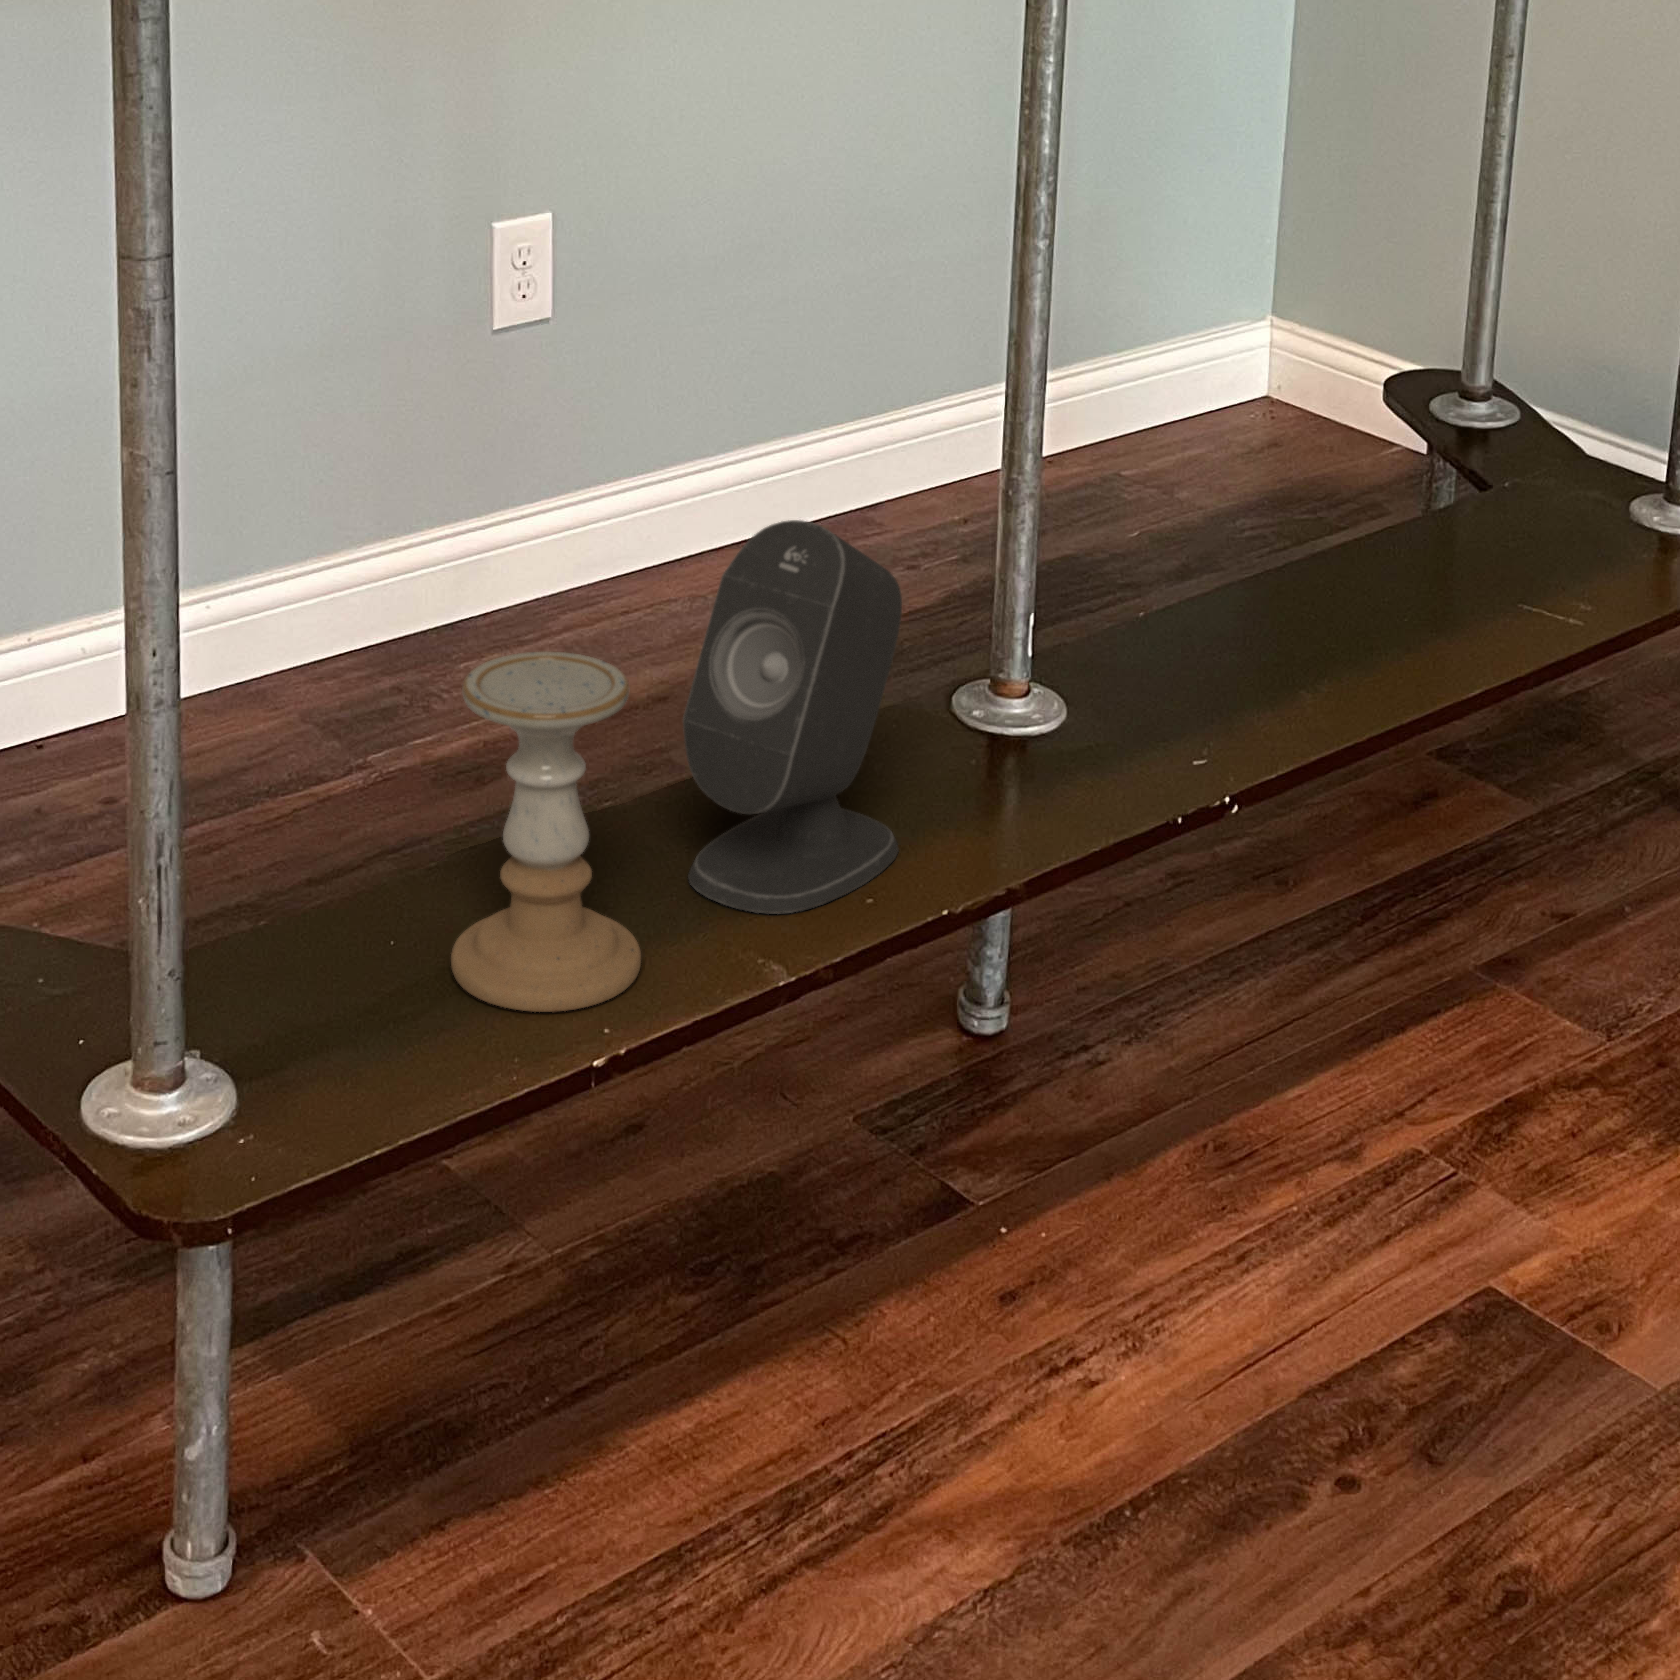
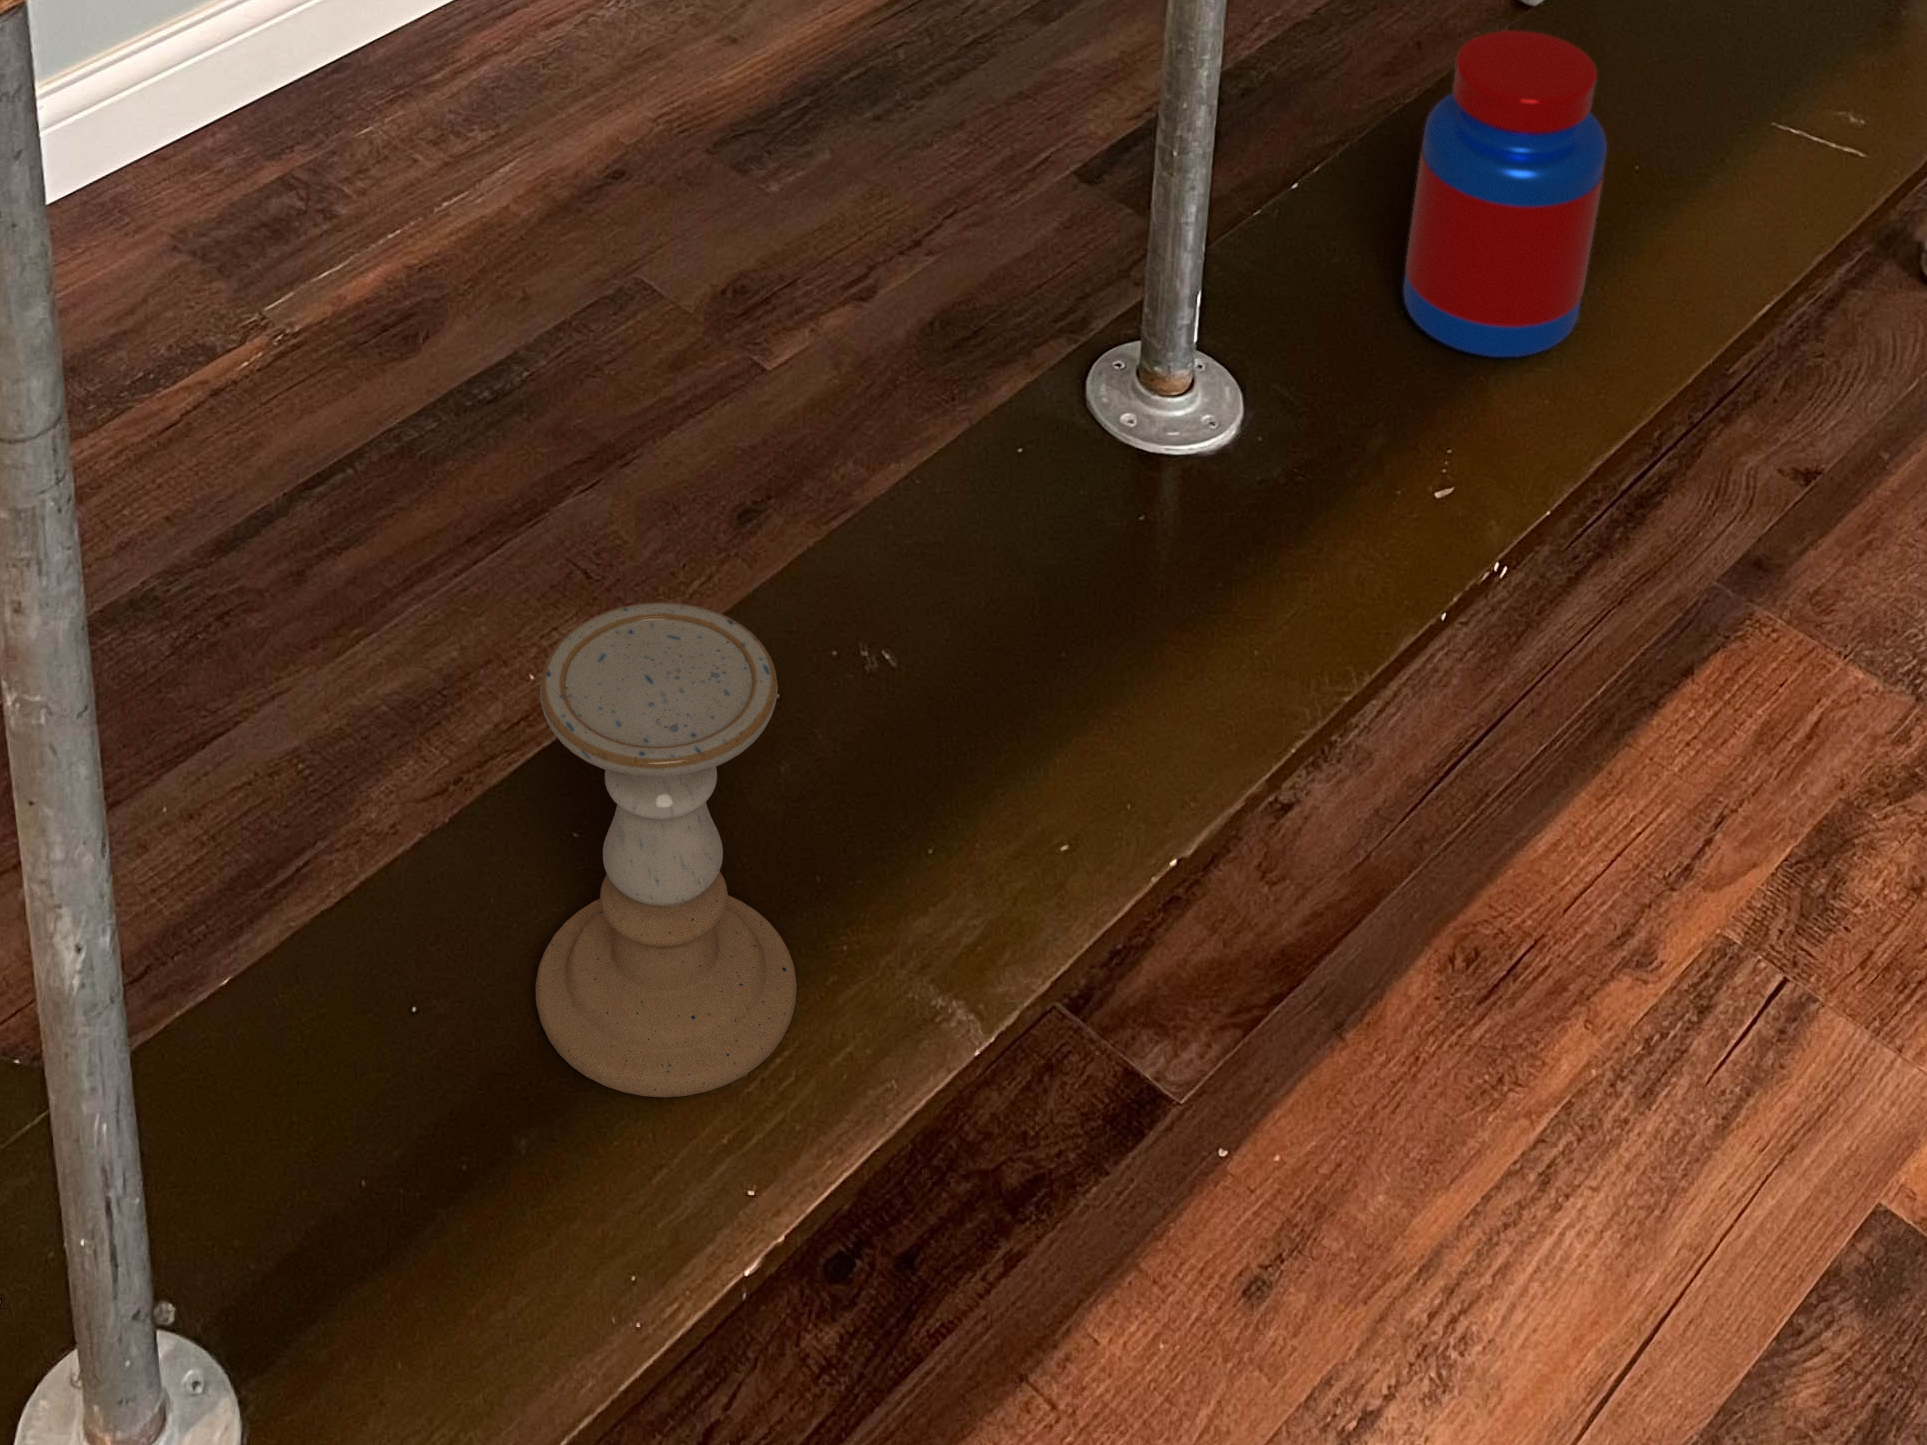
jar: none [1199,456,1346,706] -> present [1403,31,1607,357]
speaker: present [683,520,902,914] -> none [813,334,1095,850]

